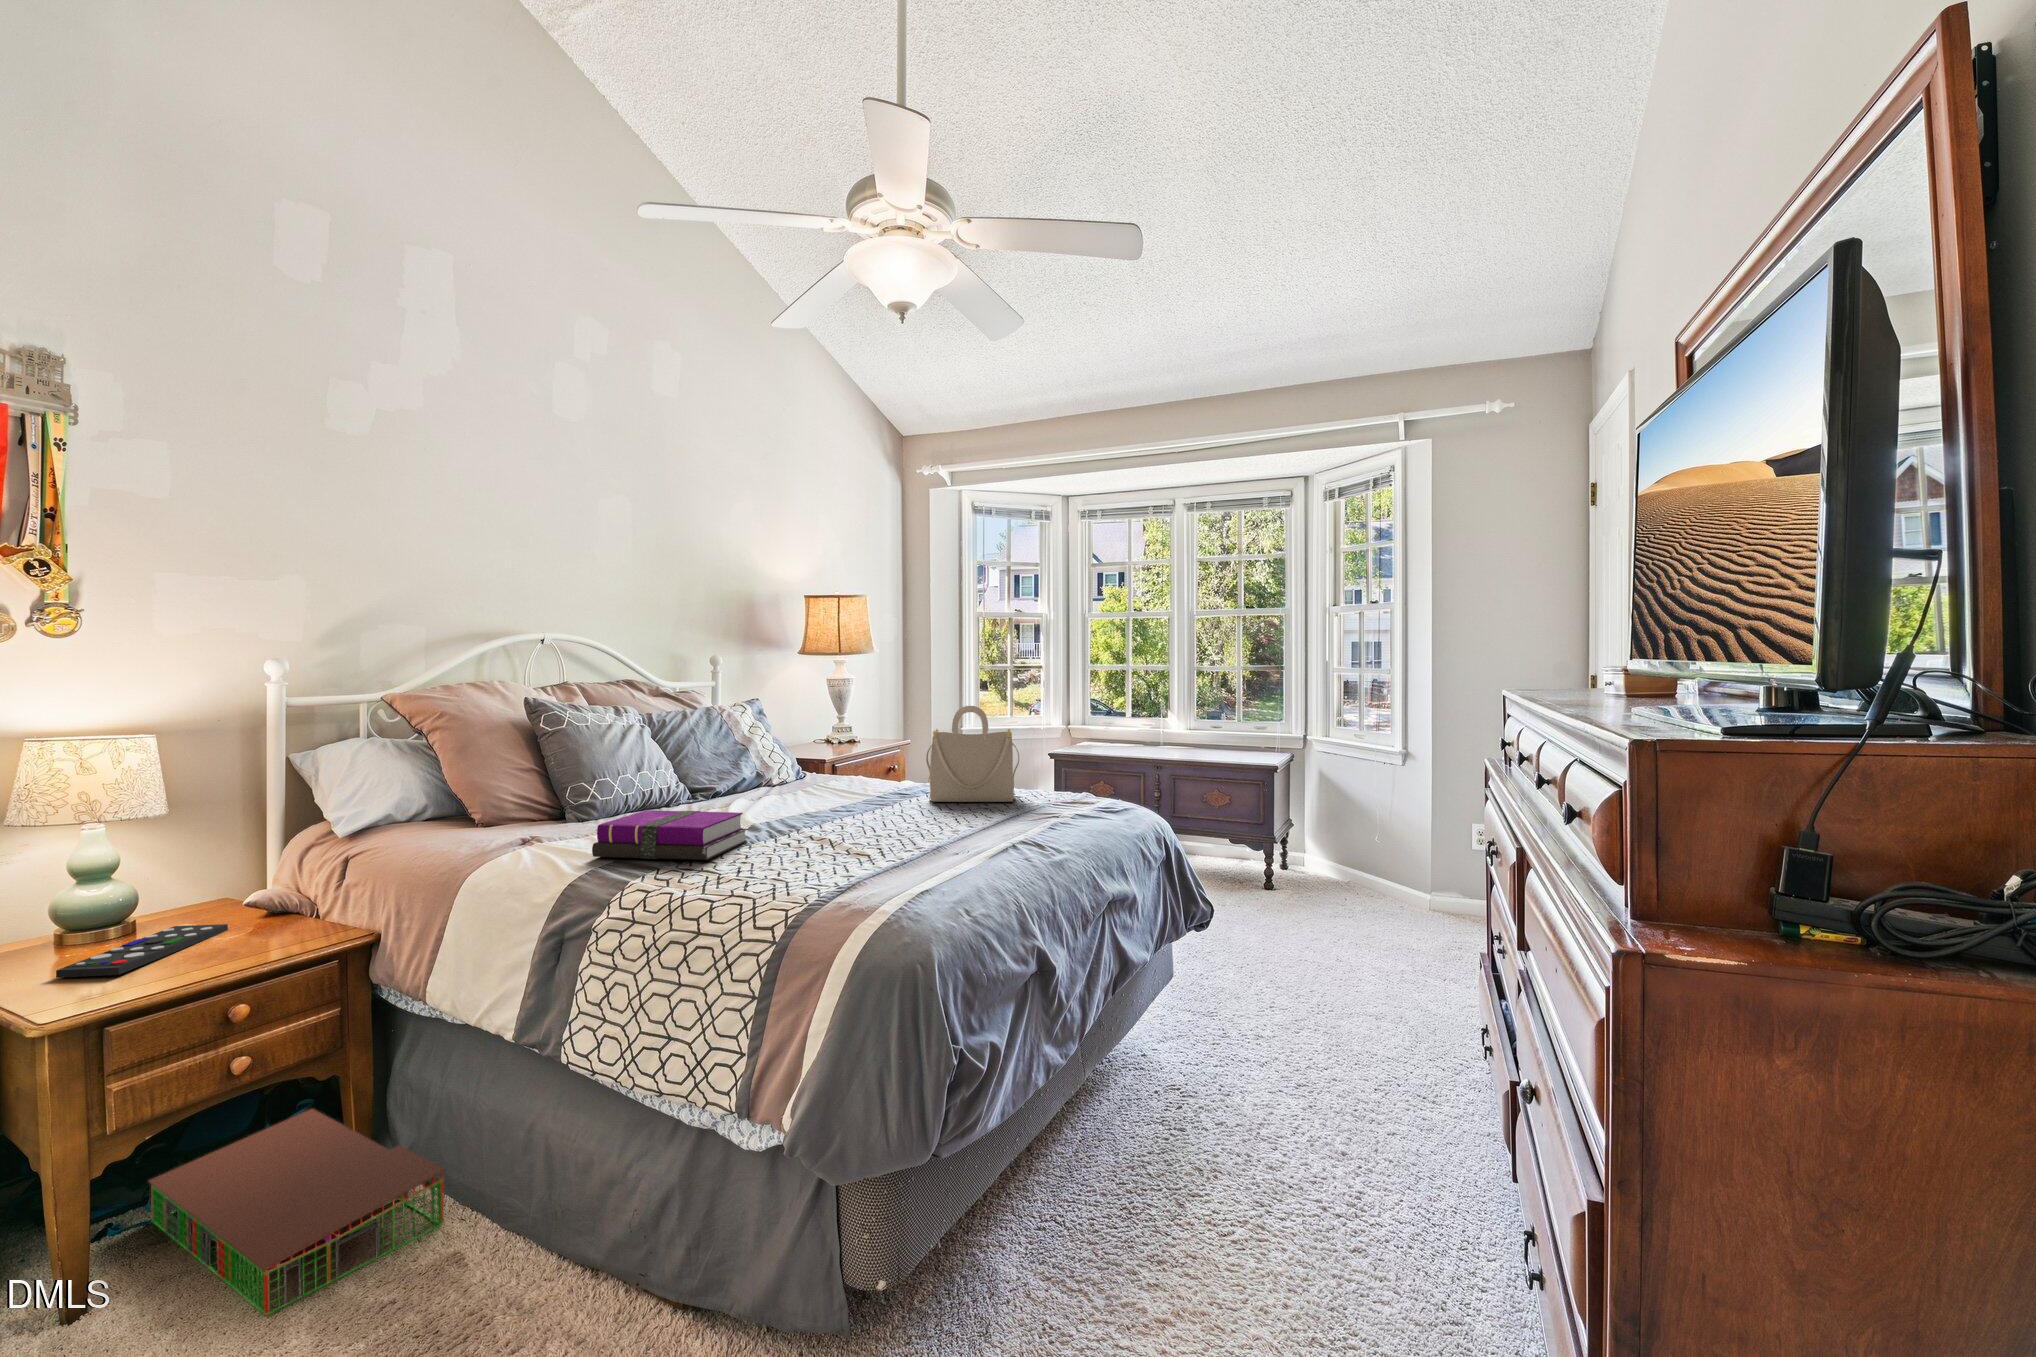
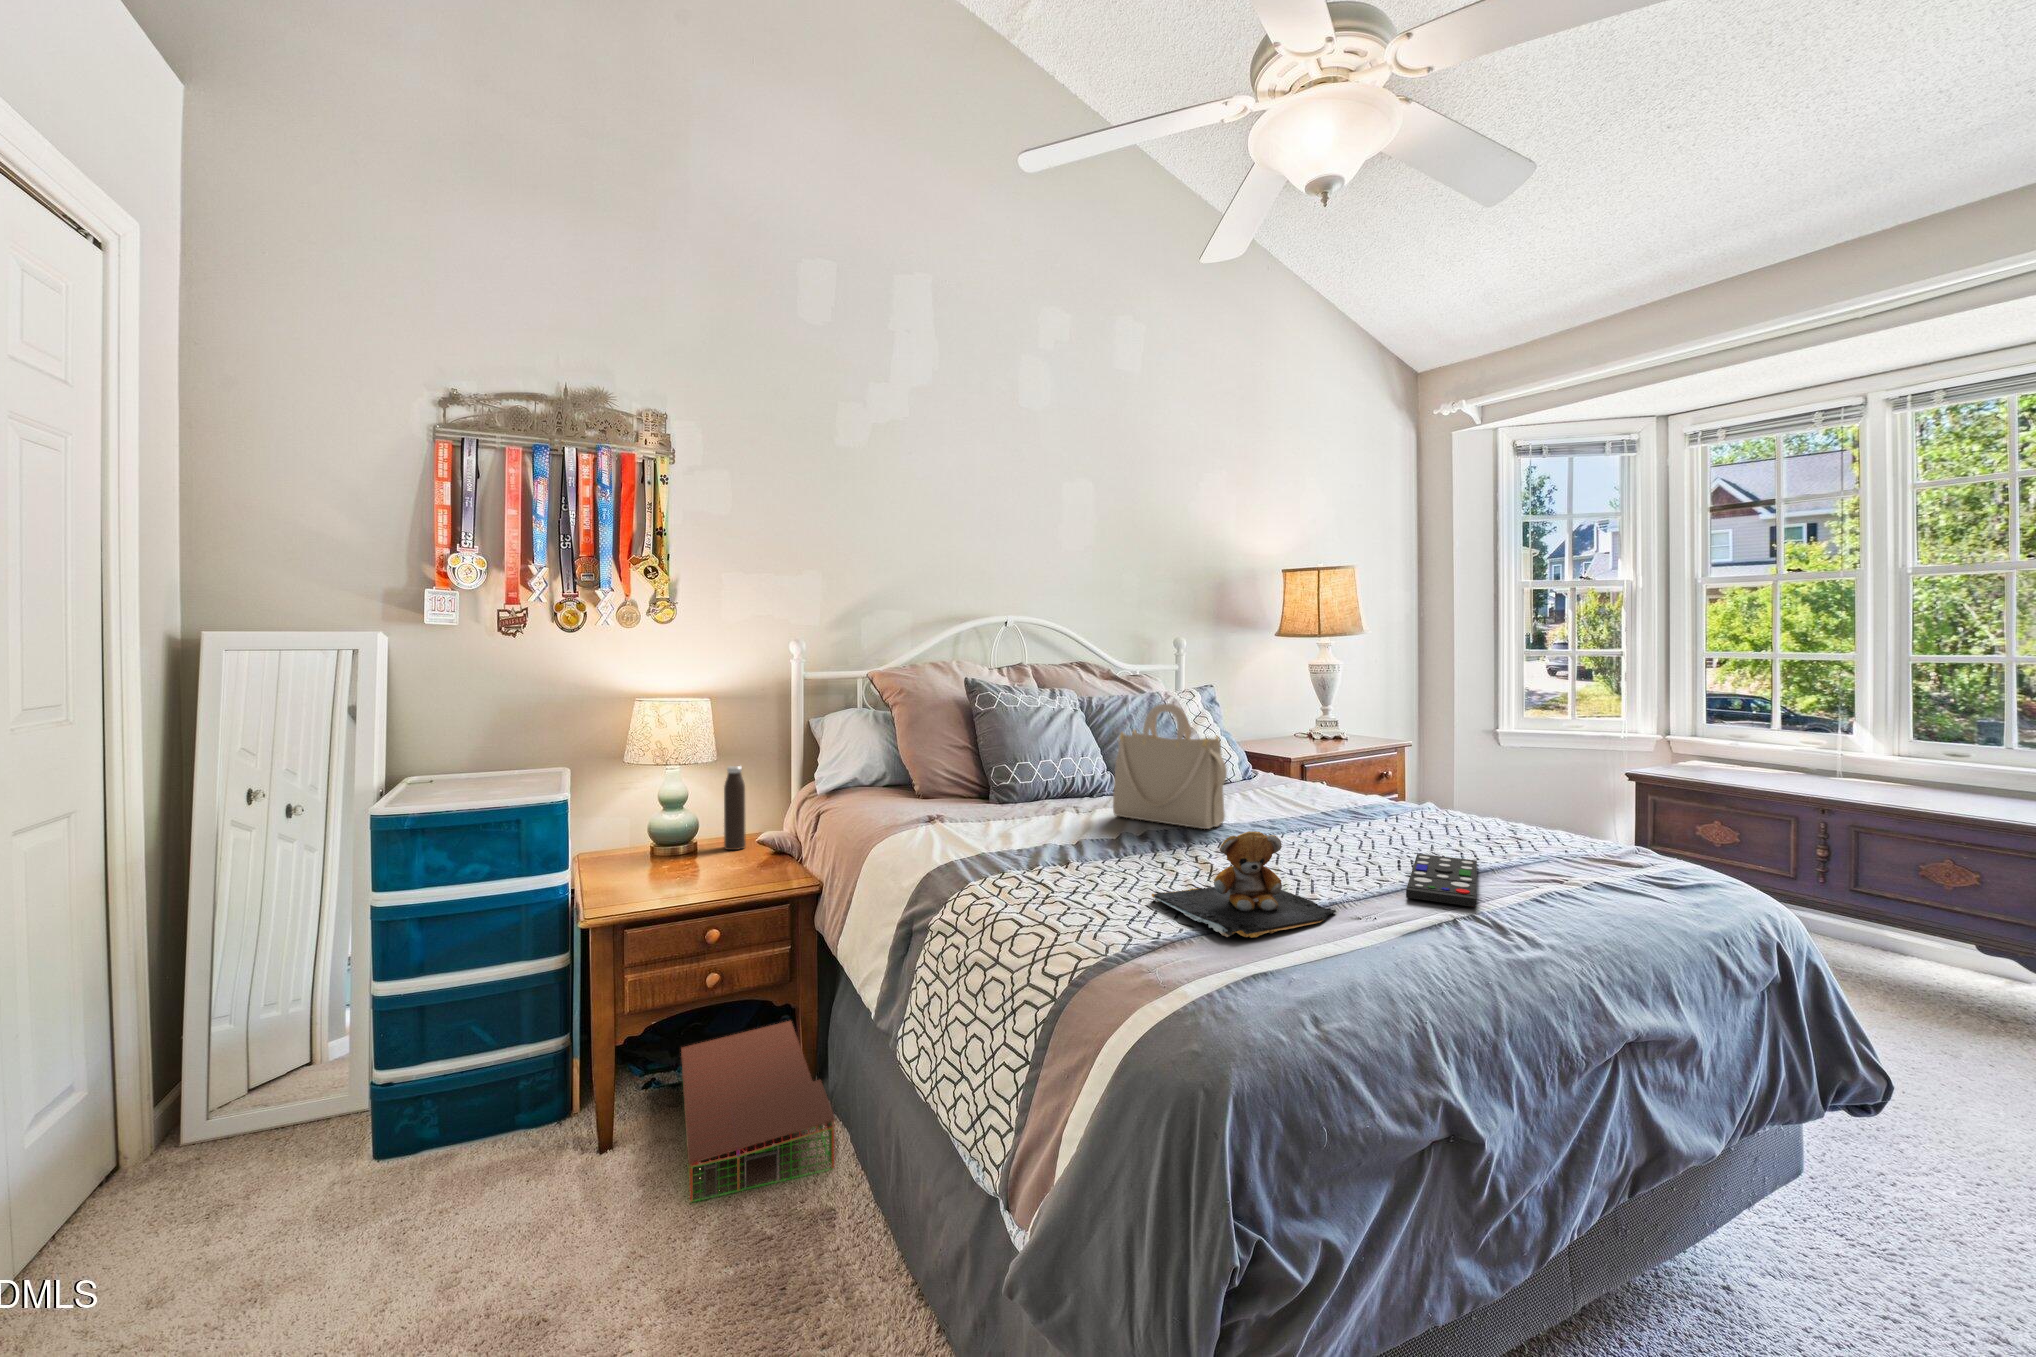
handbag: present [926,706,1019,802] -> present [1113,704,1227,829]
teddy bear: none [807,801,941,877] -> present [1152,831,1336,938]
notebook: present [592,810,747,860] -> none [961,803,1120,870]
water bottle: none [185,816,220,922] -> present [724,766,746,850]
remote control: present [56,924,228,978] -> present [1406,854,1477,907]

